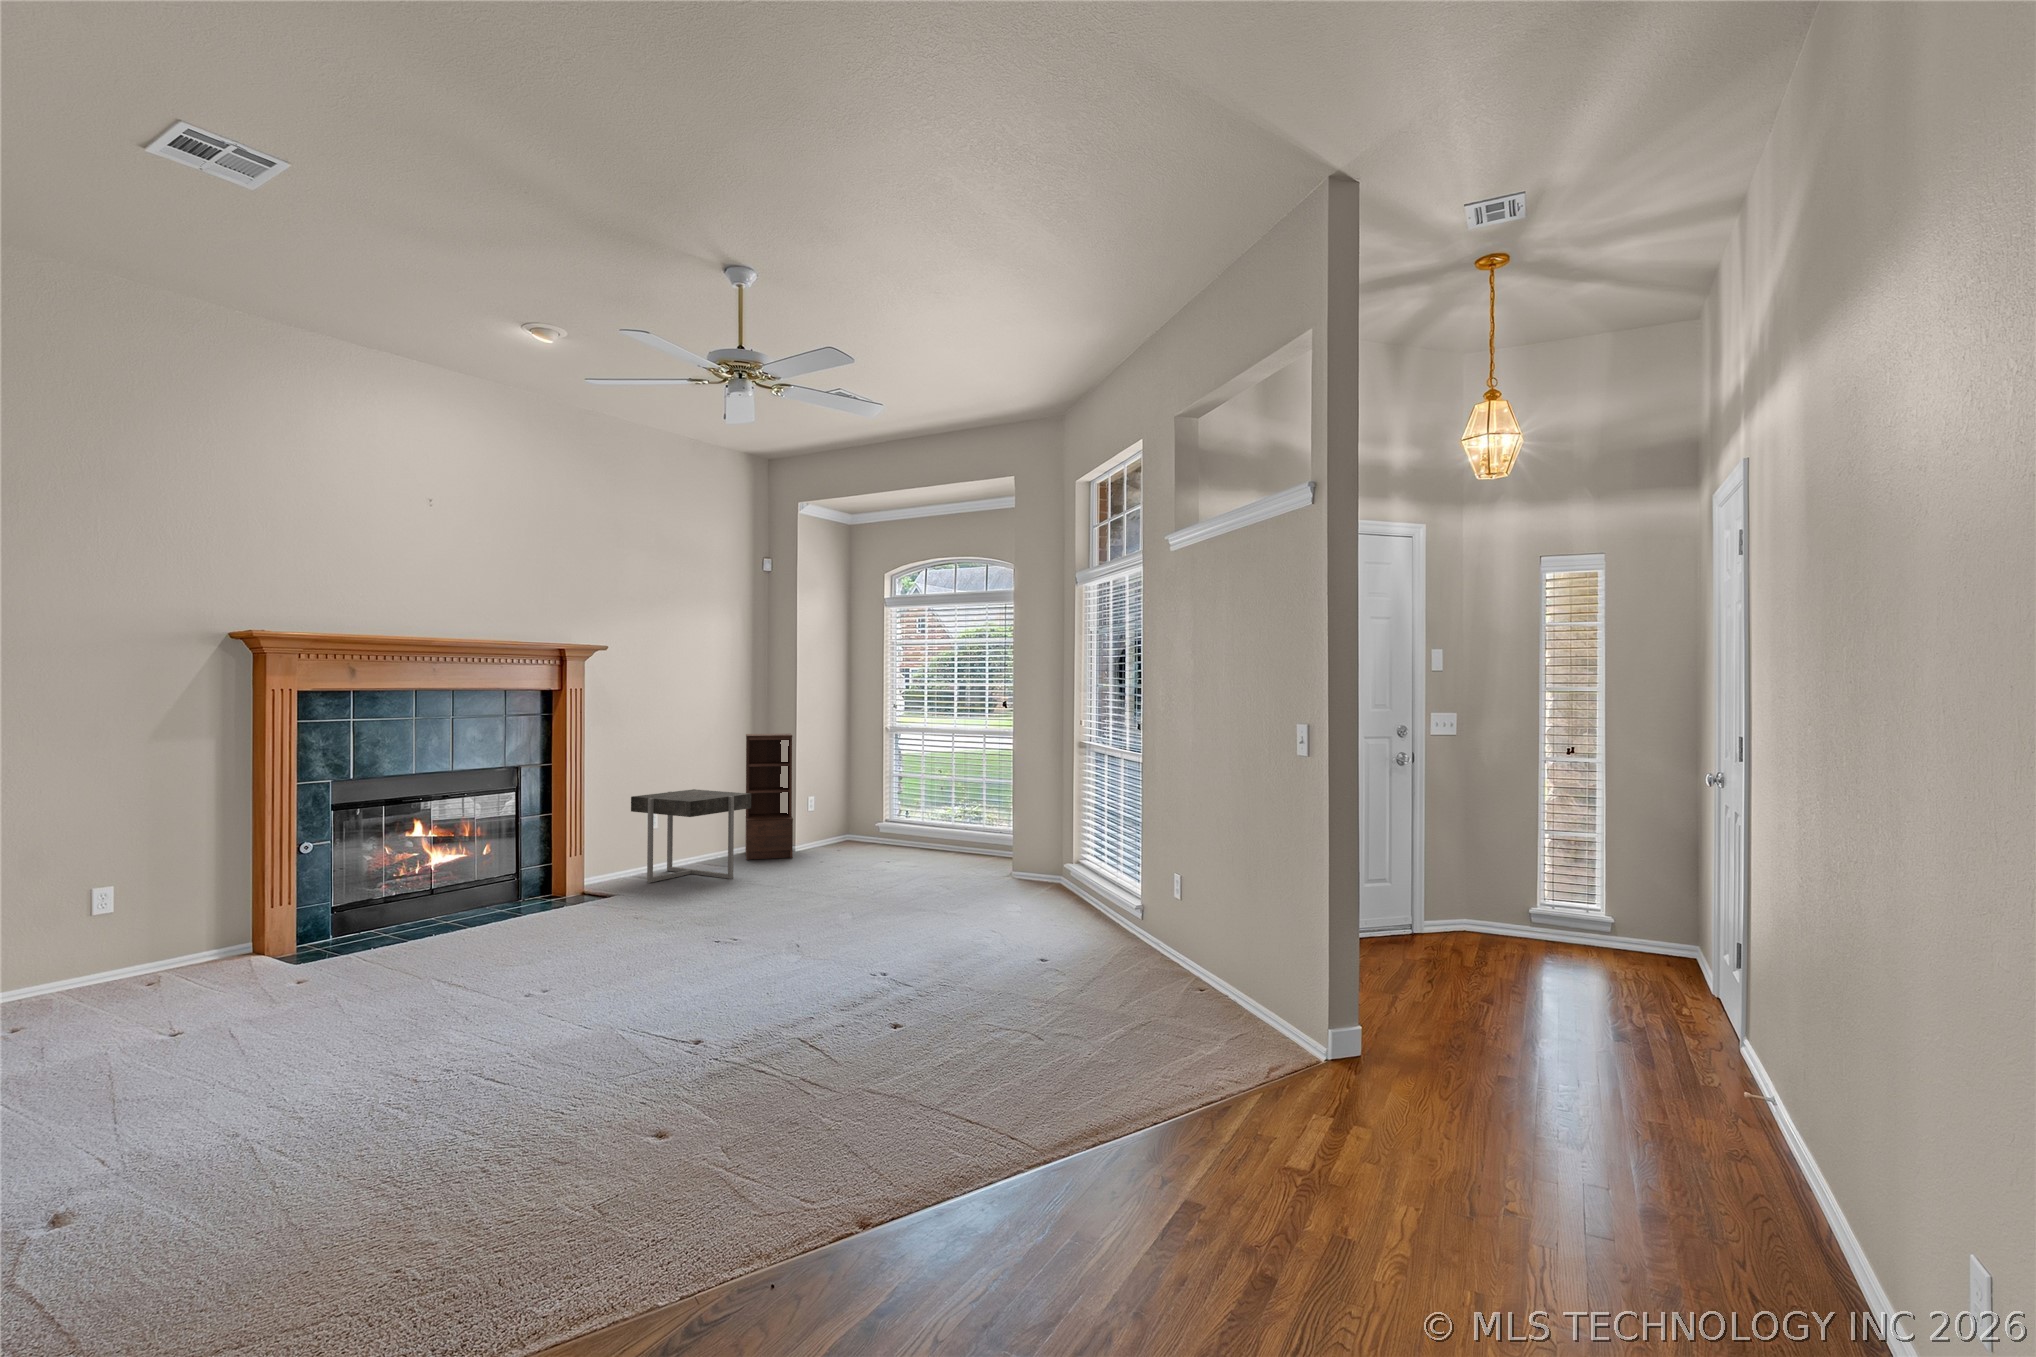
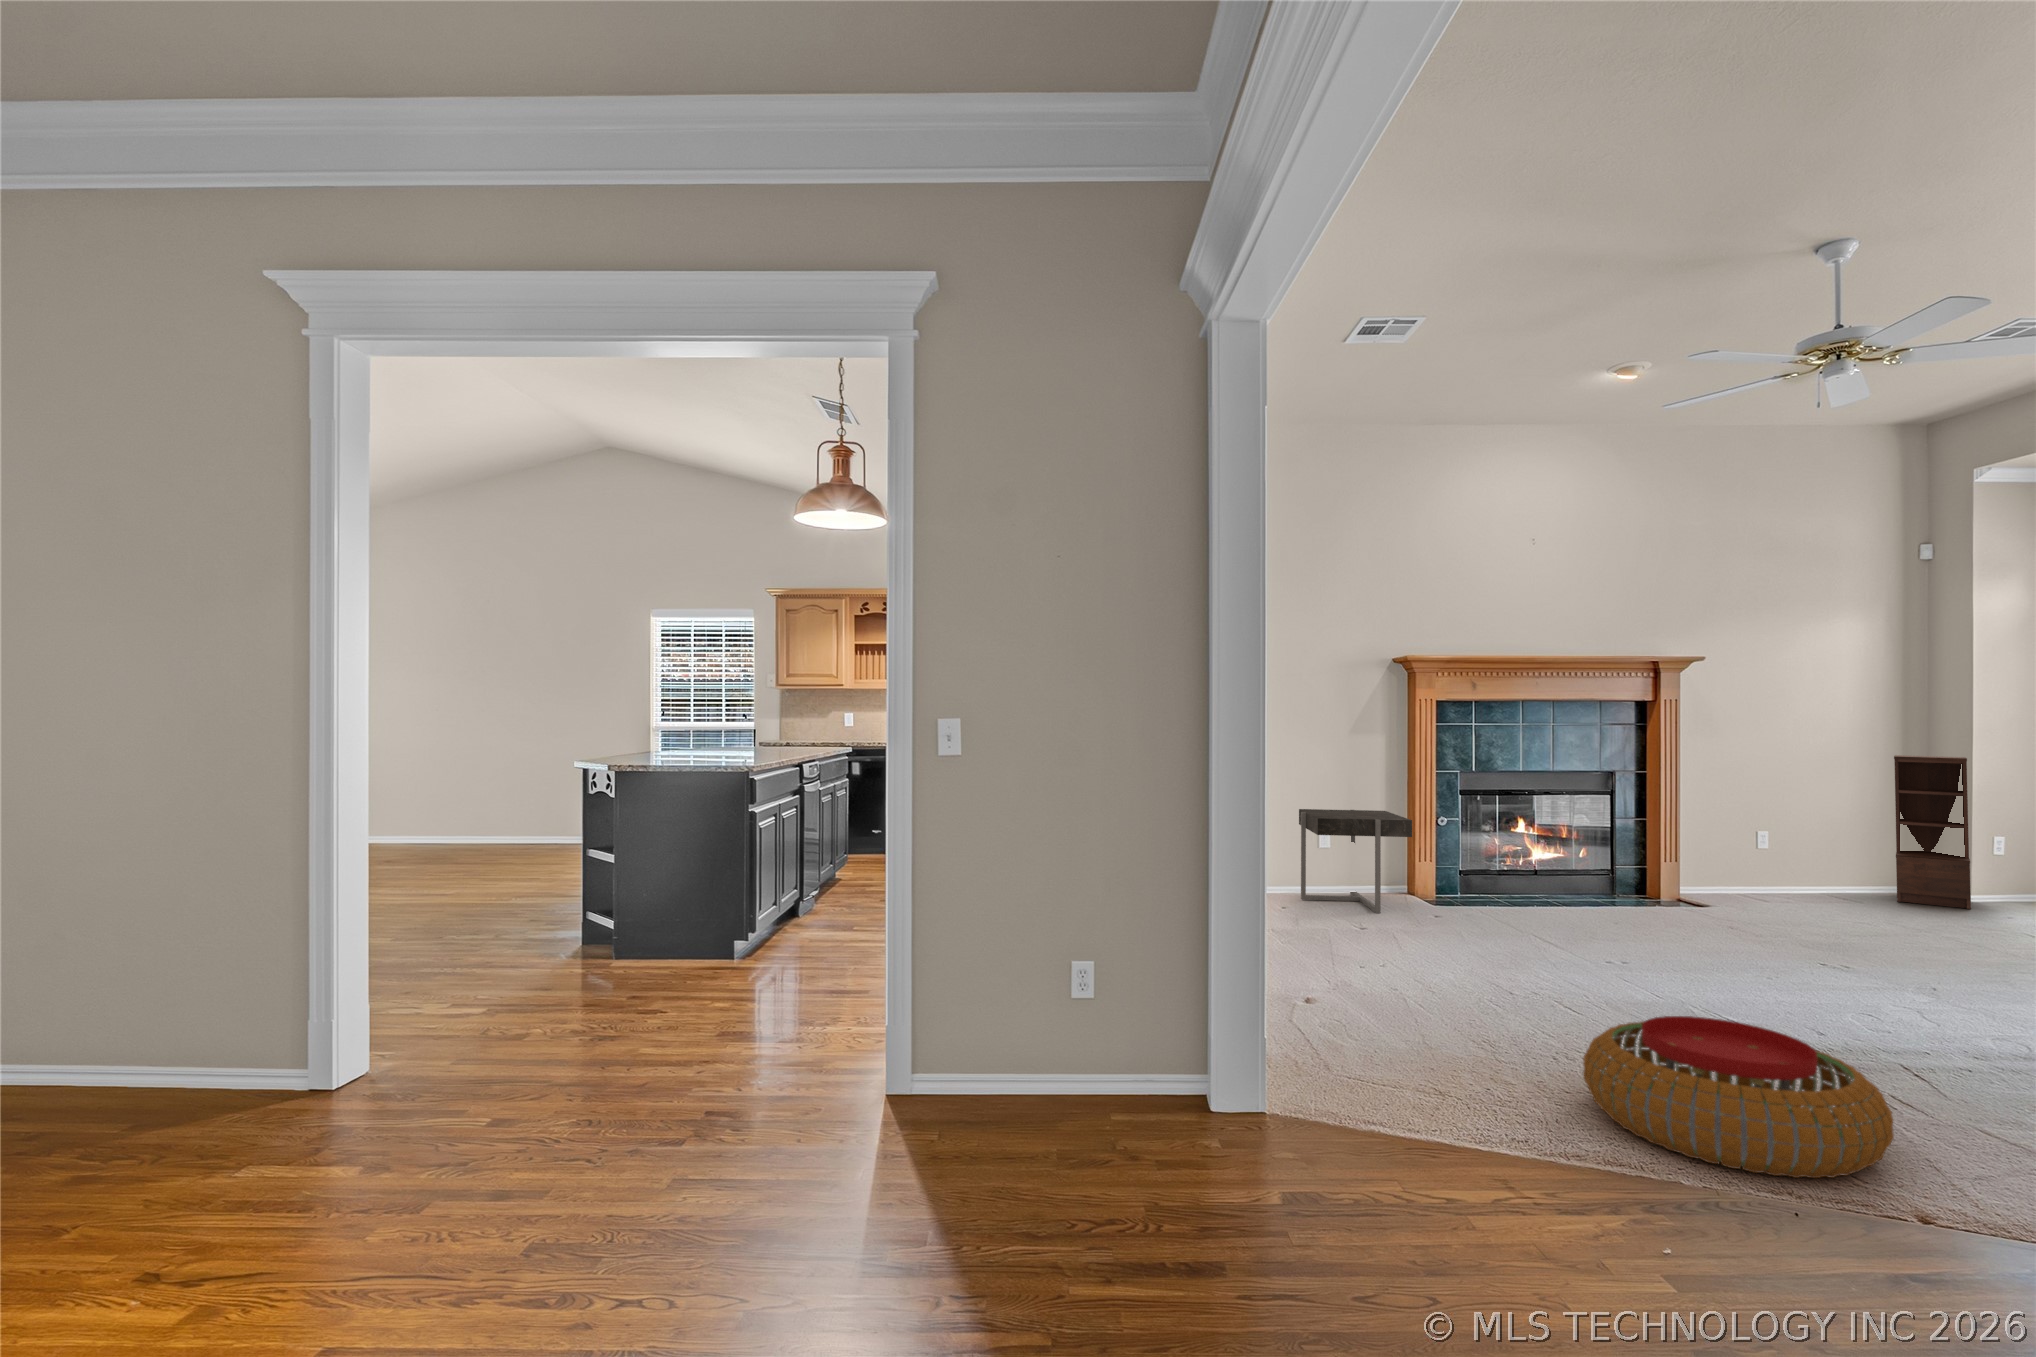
side table: present [631,789,751,883] -> present [1299,809,1412,913]
pouf: none [506,1071,806,1272] -> present [1583,1016,1894,1179]

